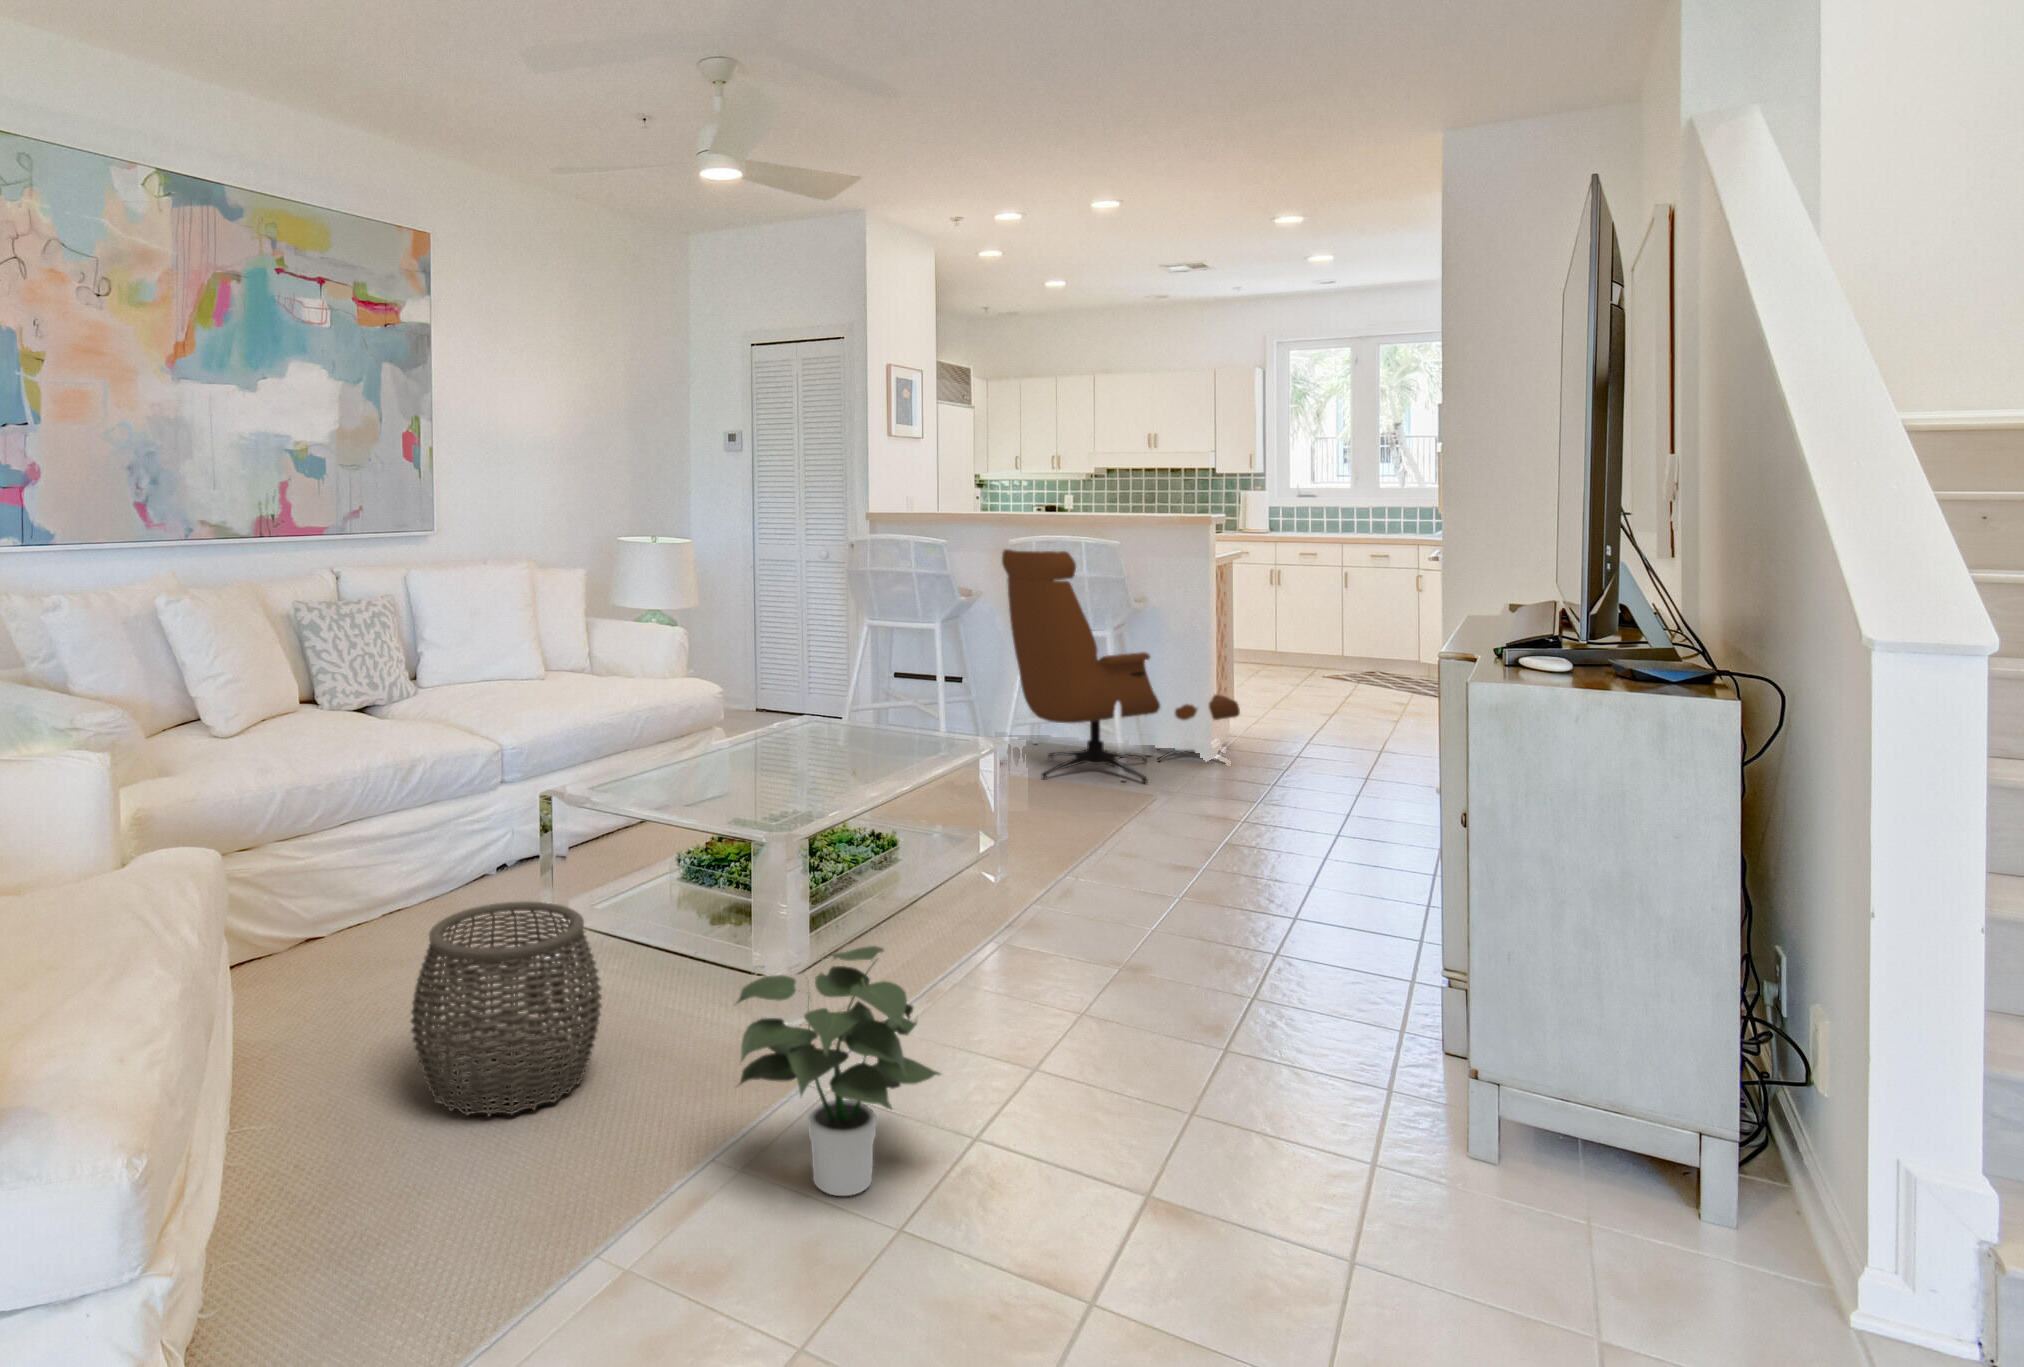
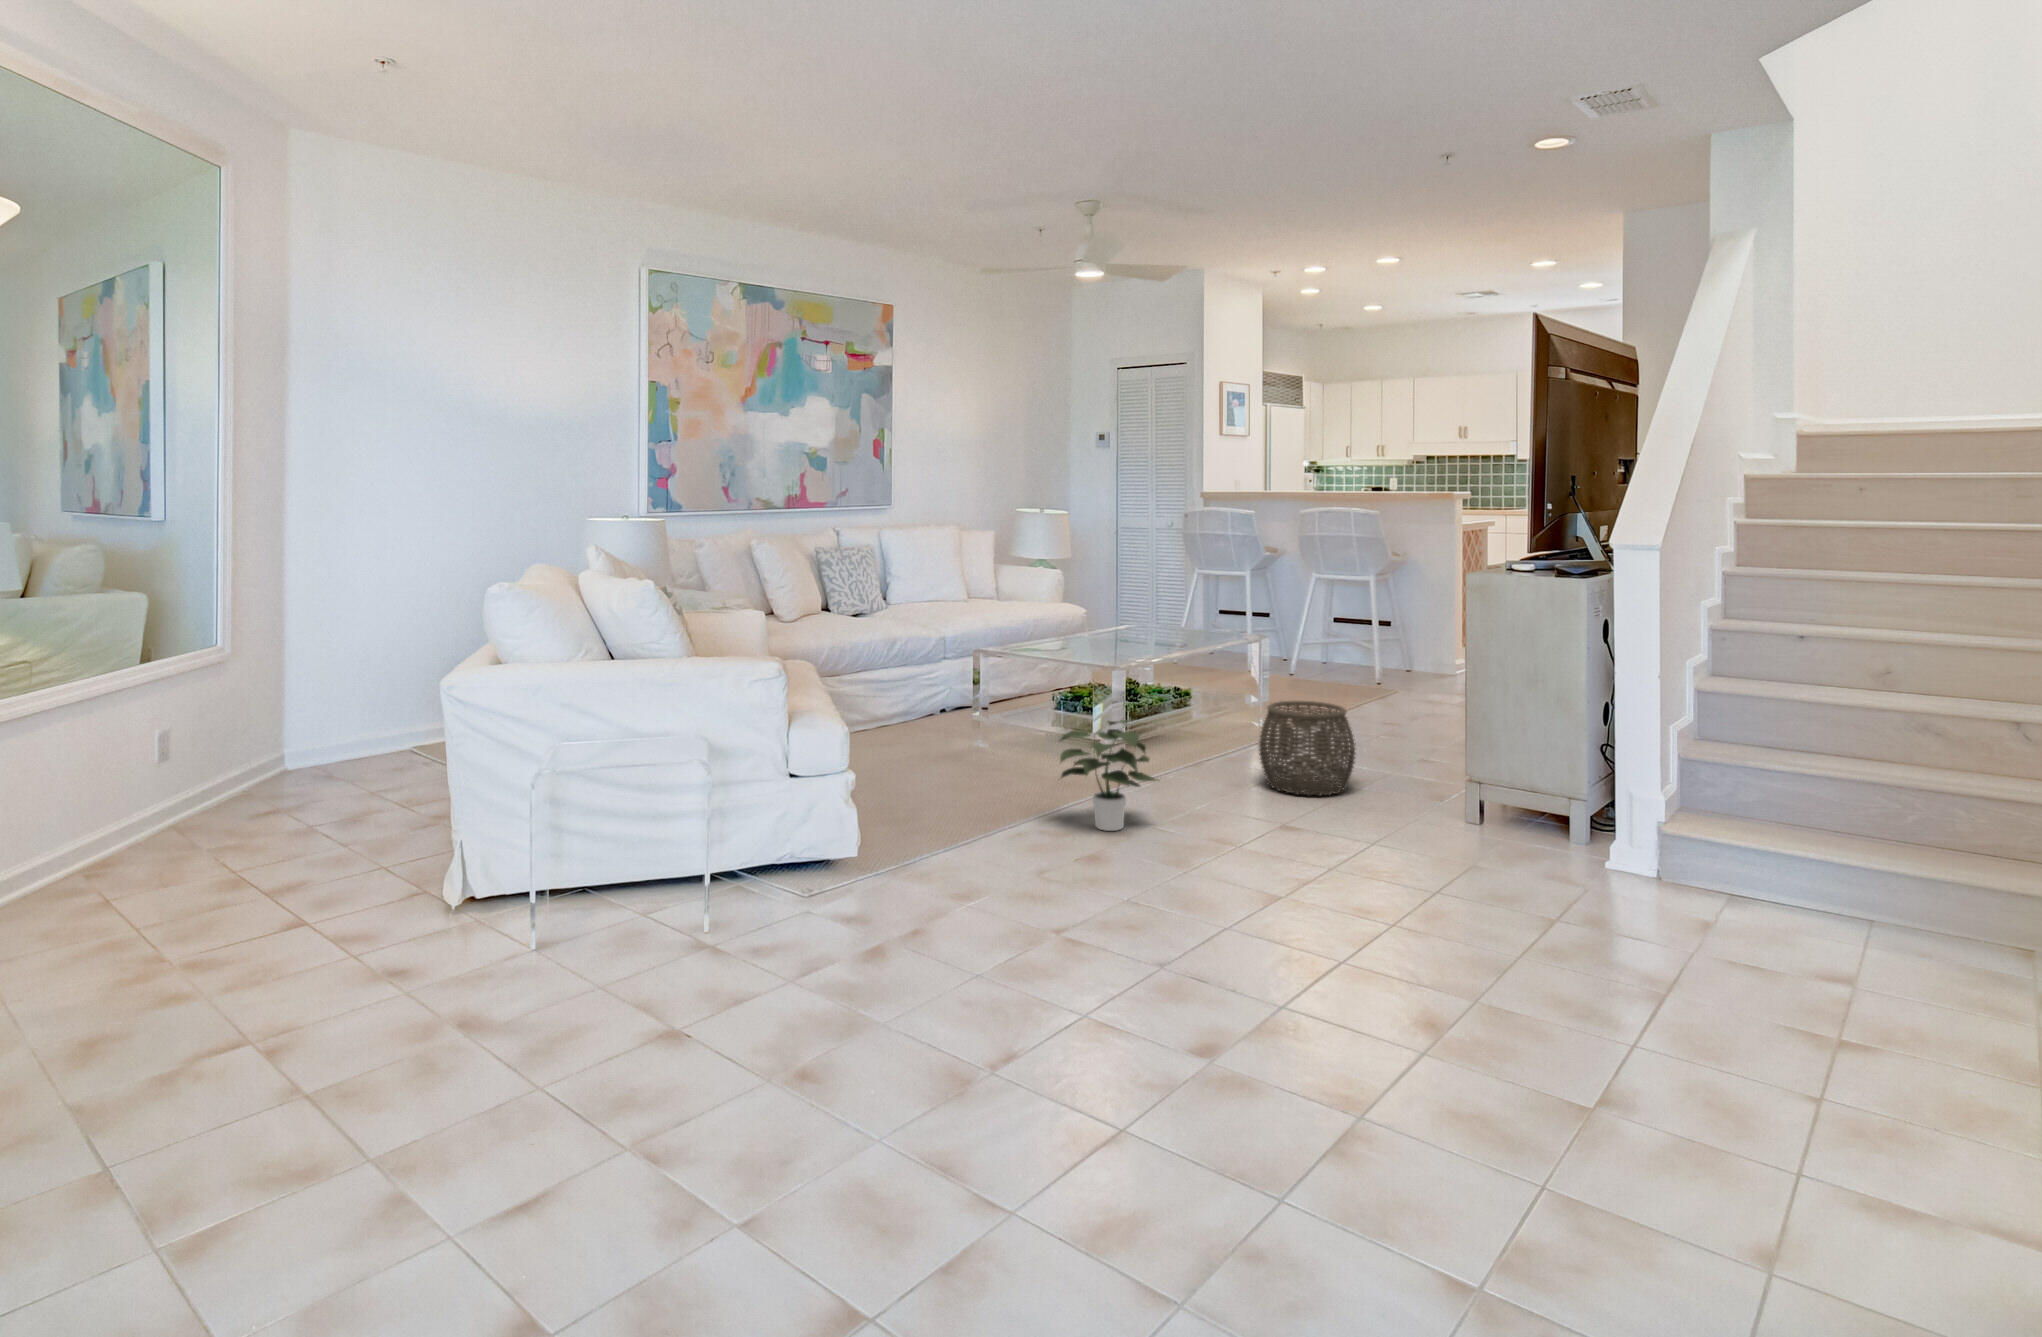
lounge chair: present [1002,549,1240,783] -> none [1285,523,1472,692]
woven basket: present [411,901,602,1116] -> present [1259,701,1355,796]

